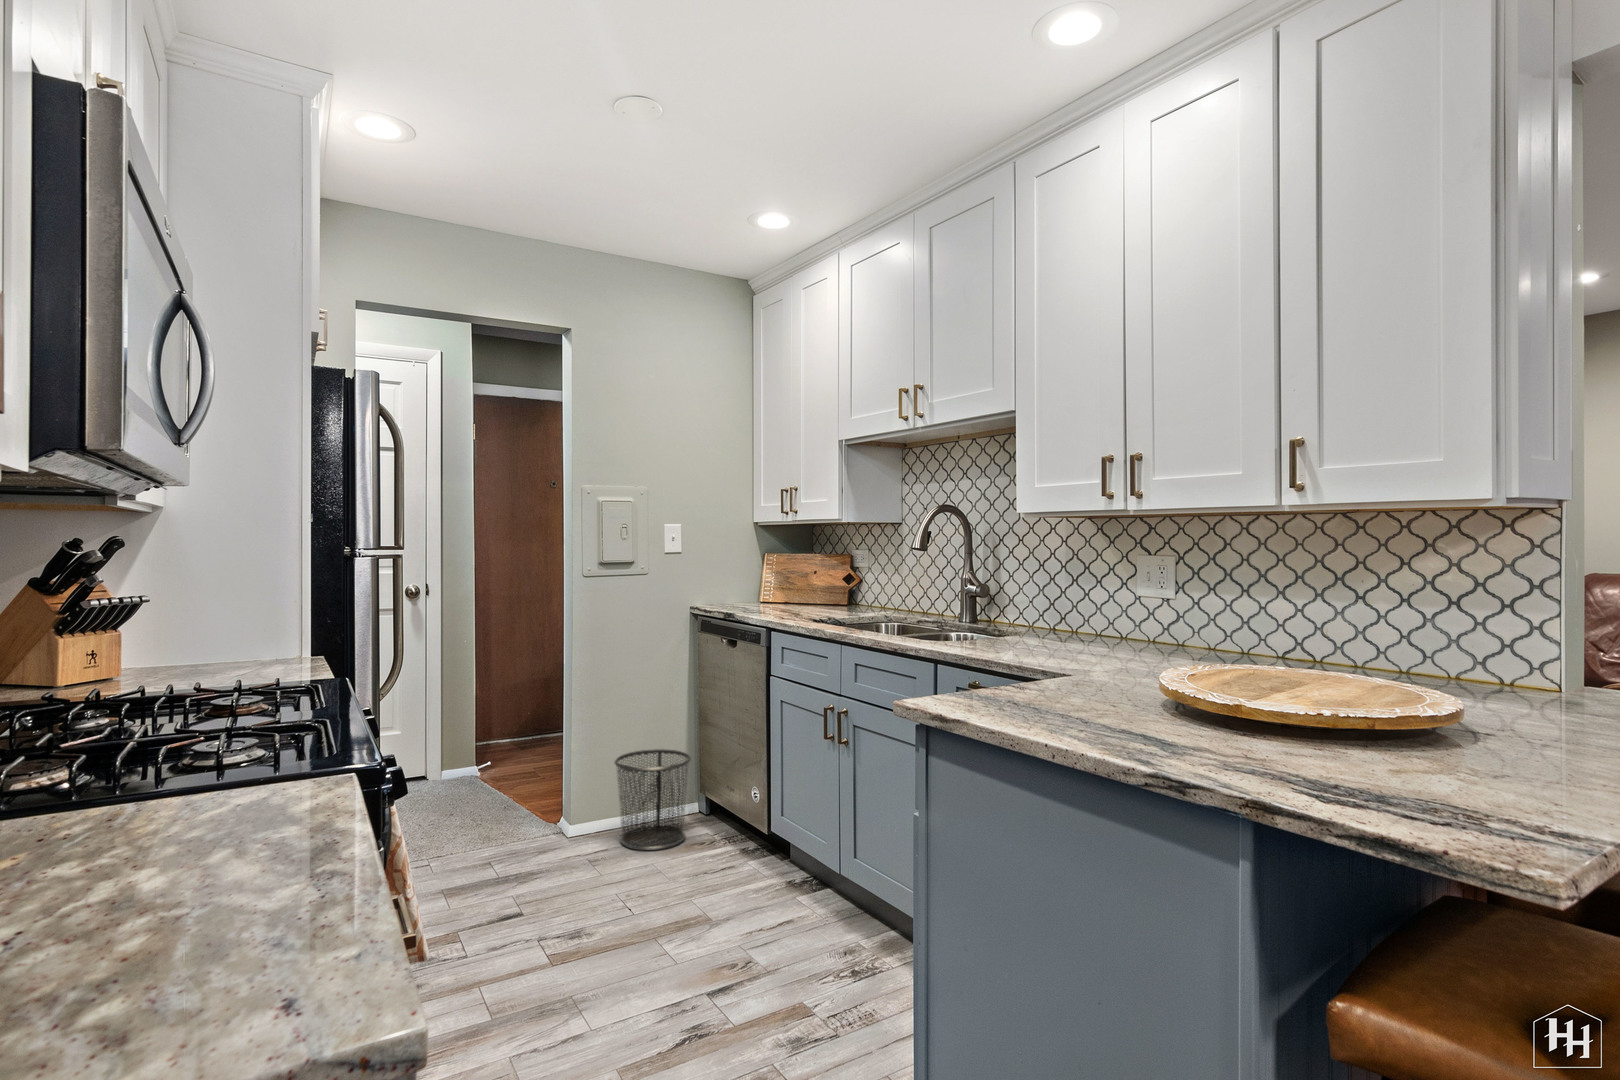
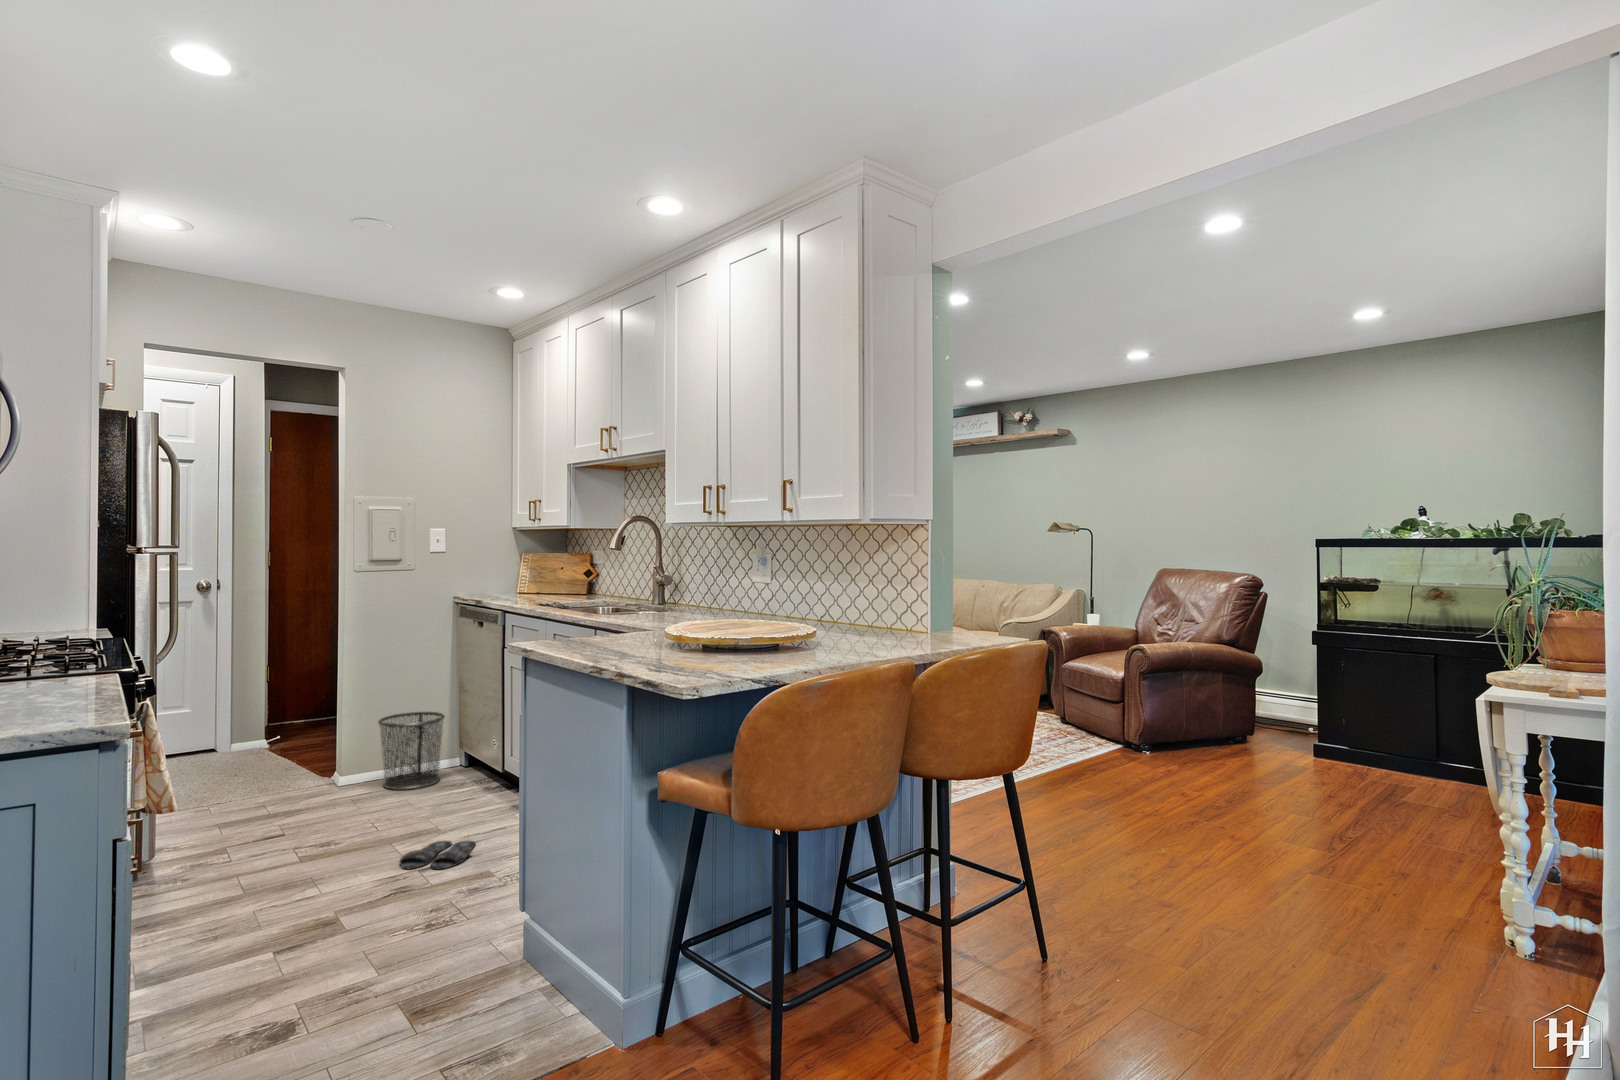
slippers: none [680,944,772,1000] -> present [400,841,475,869]

